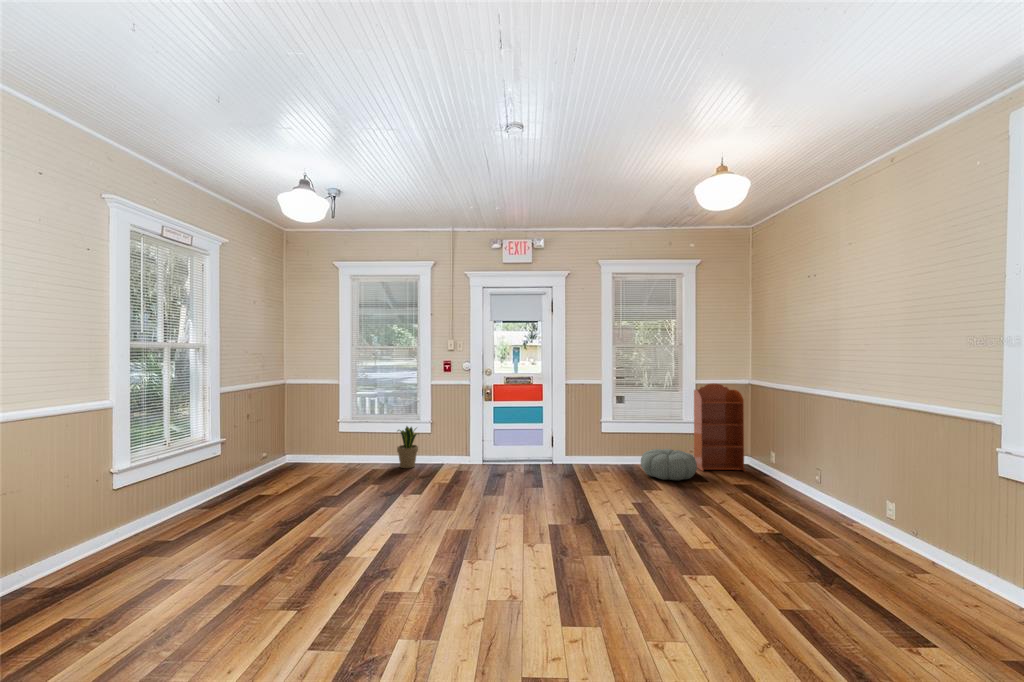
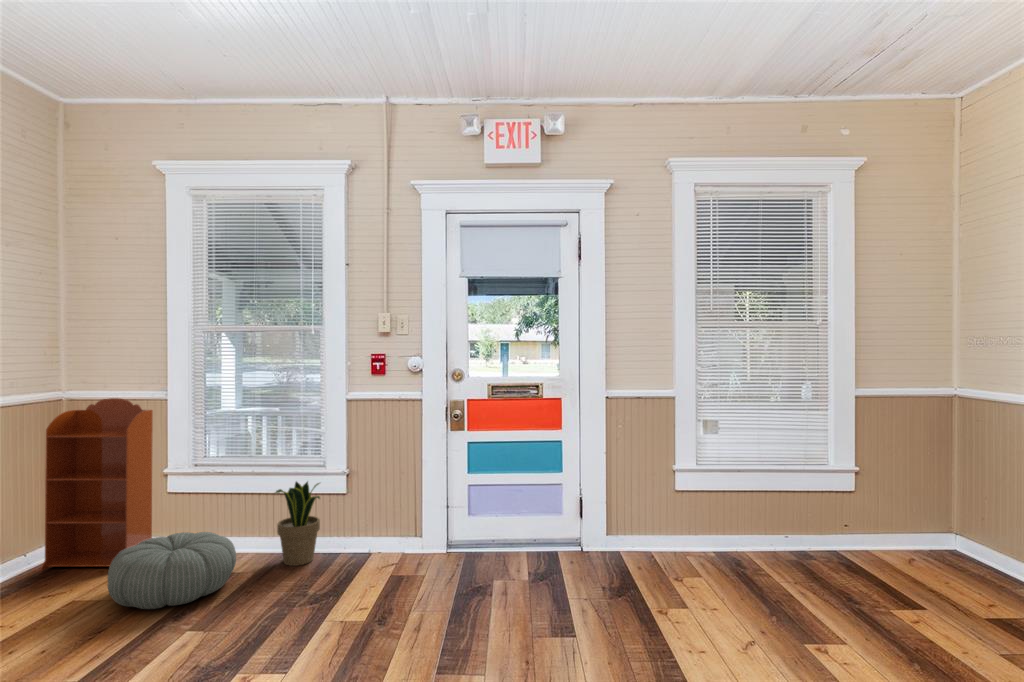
bookcase: present [694,384,745,471] -> present [40,398,153,571]
pouf: present [641,449,697,480] -> present [107,532,236,609]

